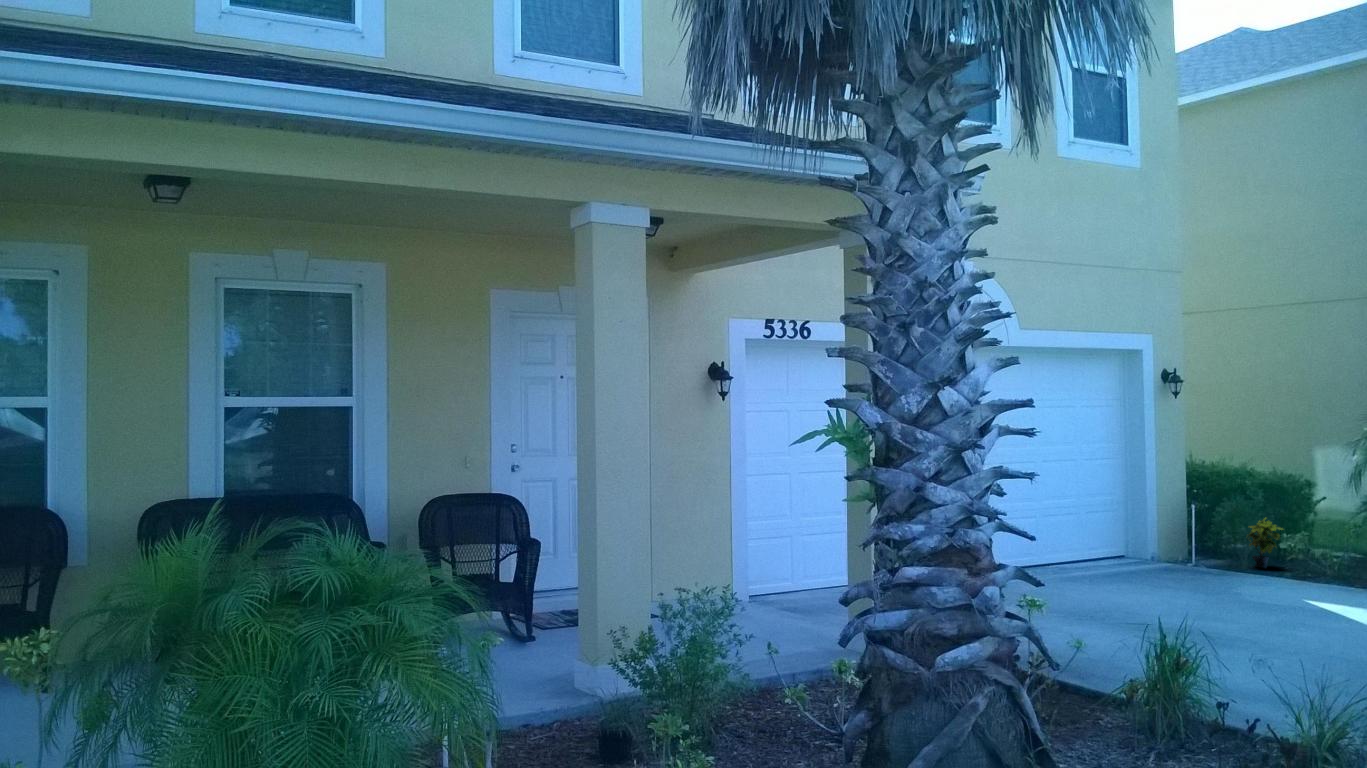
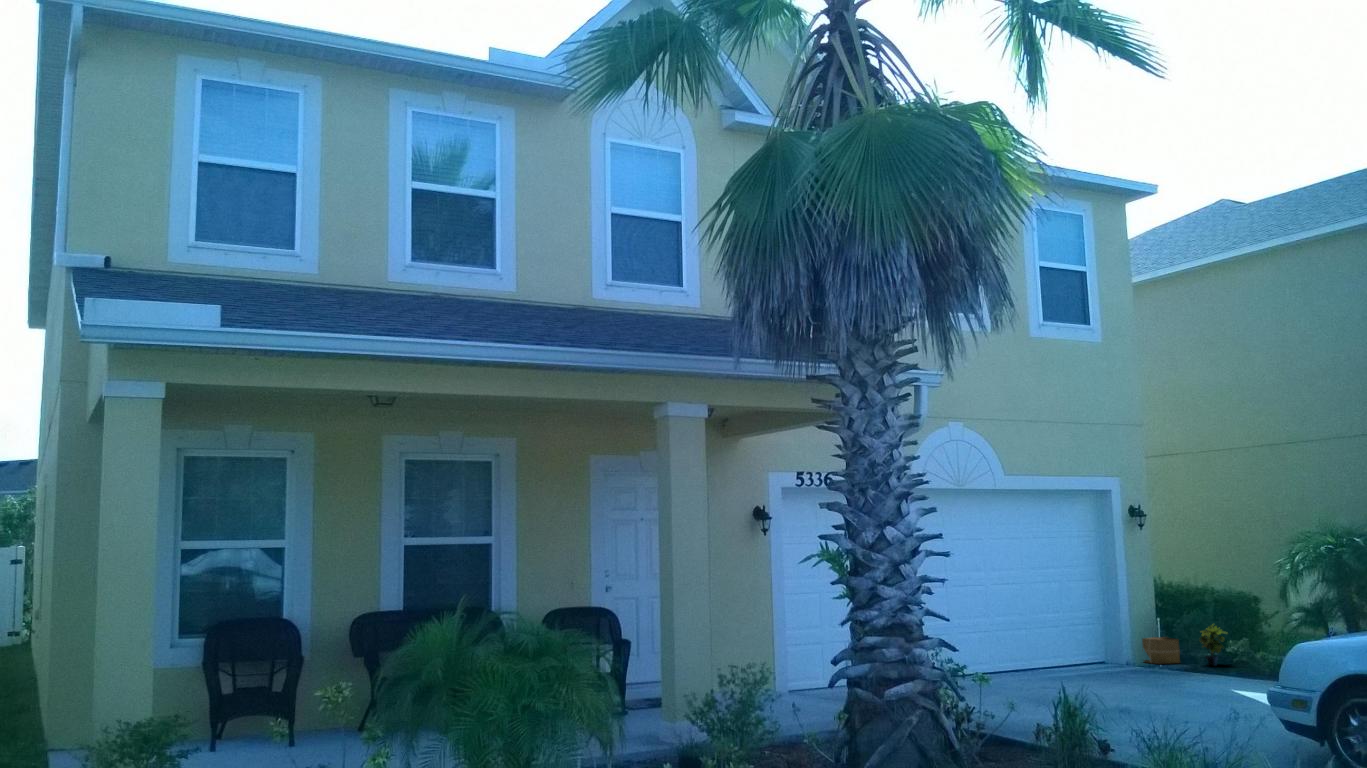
cardboard box: none [1172,531,1219,564] -> present [1142,637,1180,664]

